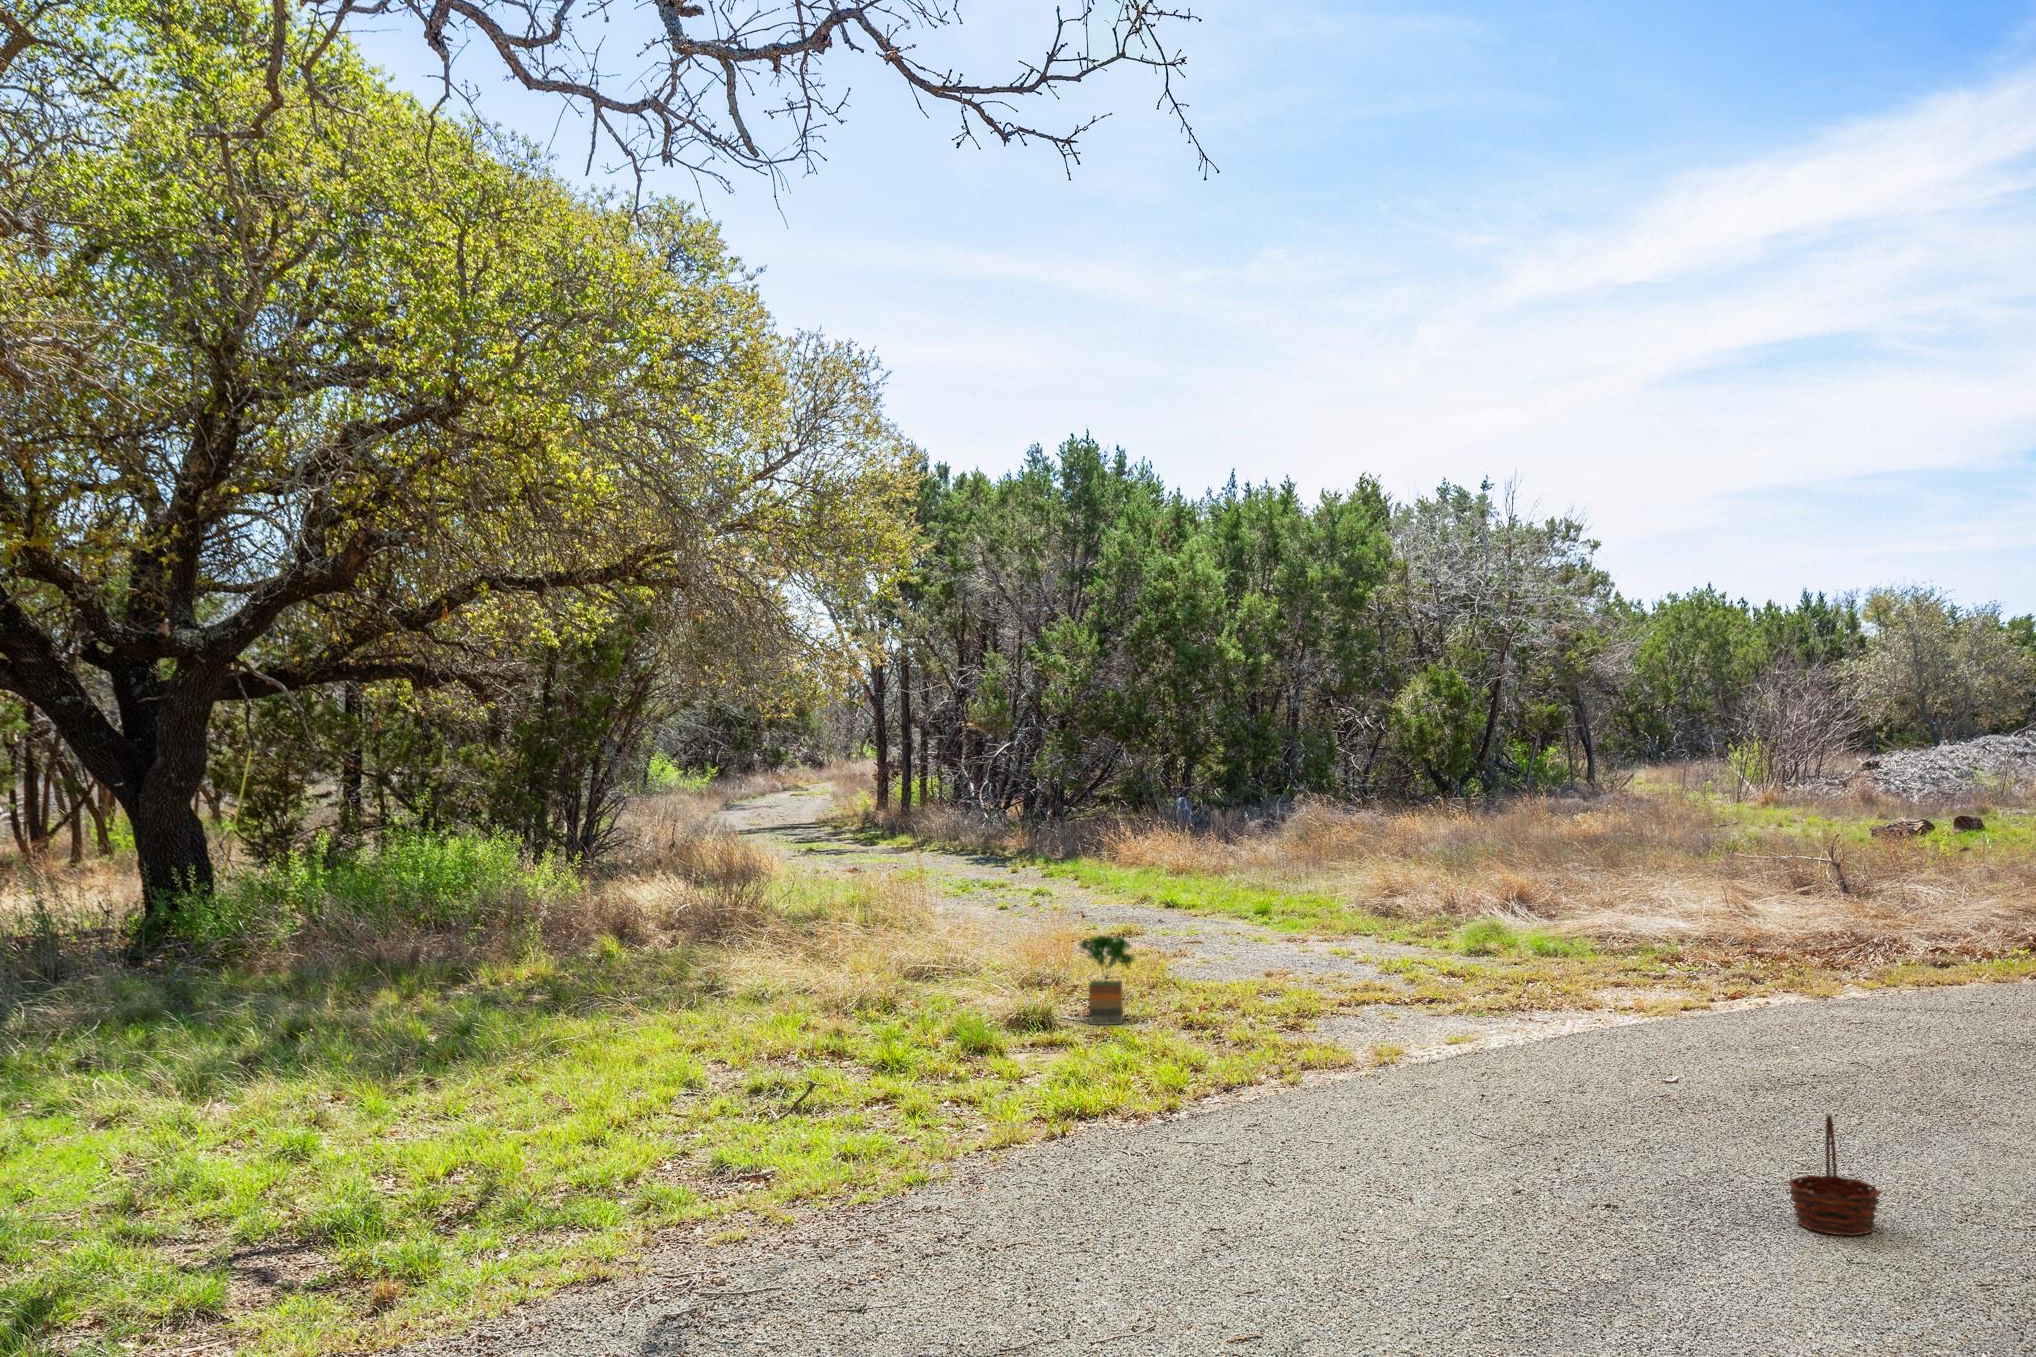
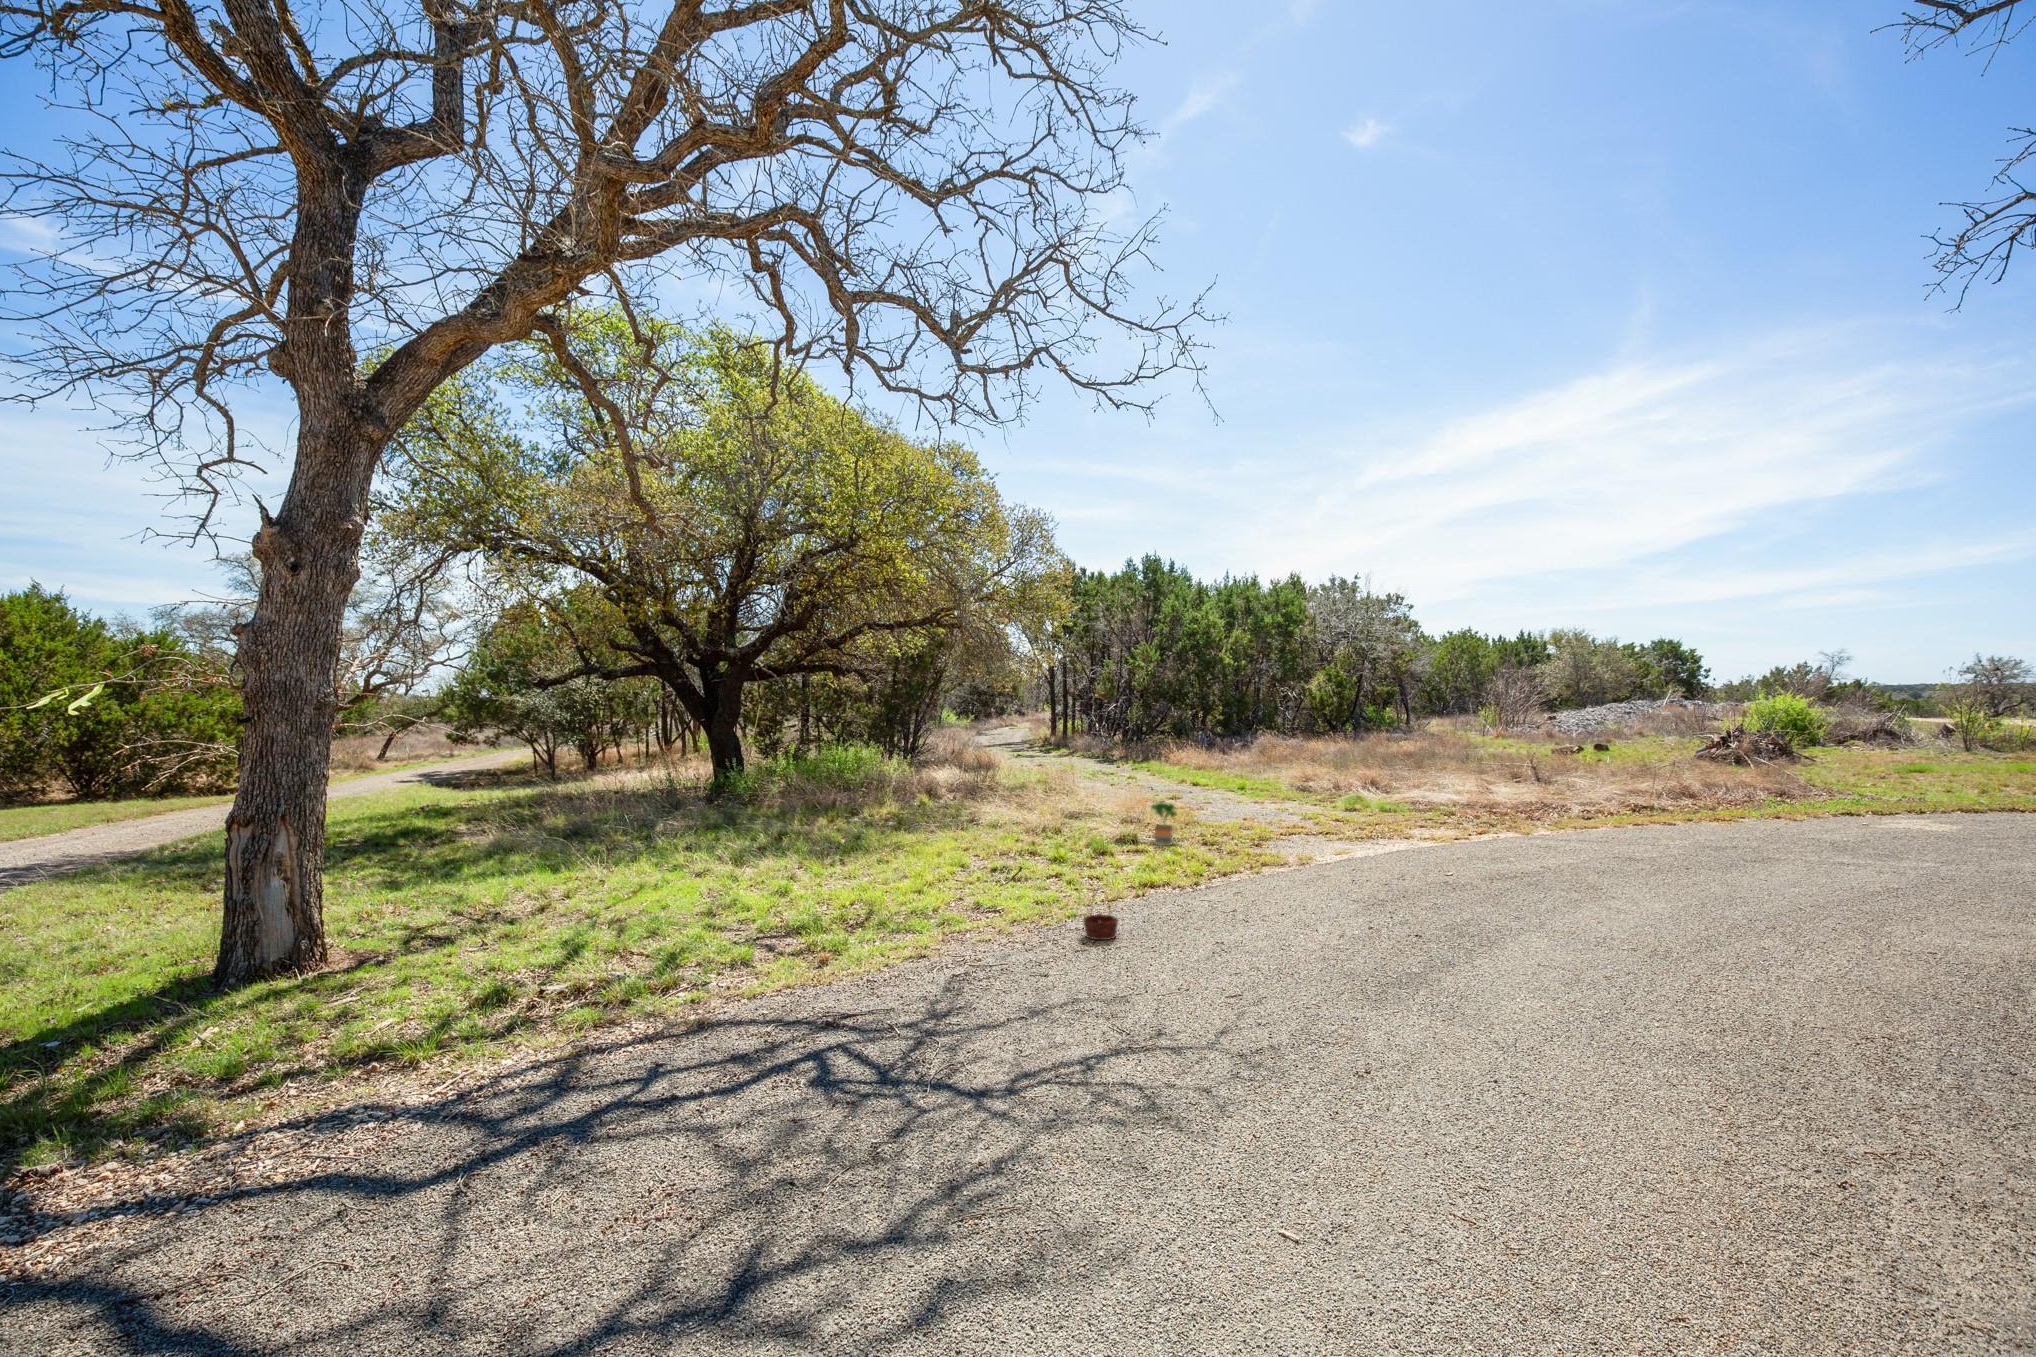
basket: present [1788,1115,1880,1236] -> present [1083,889,1118,940]

